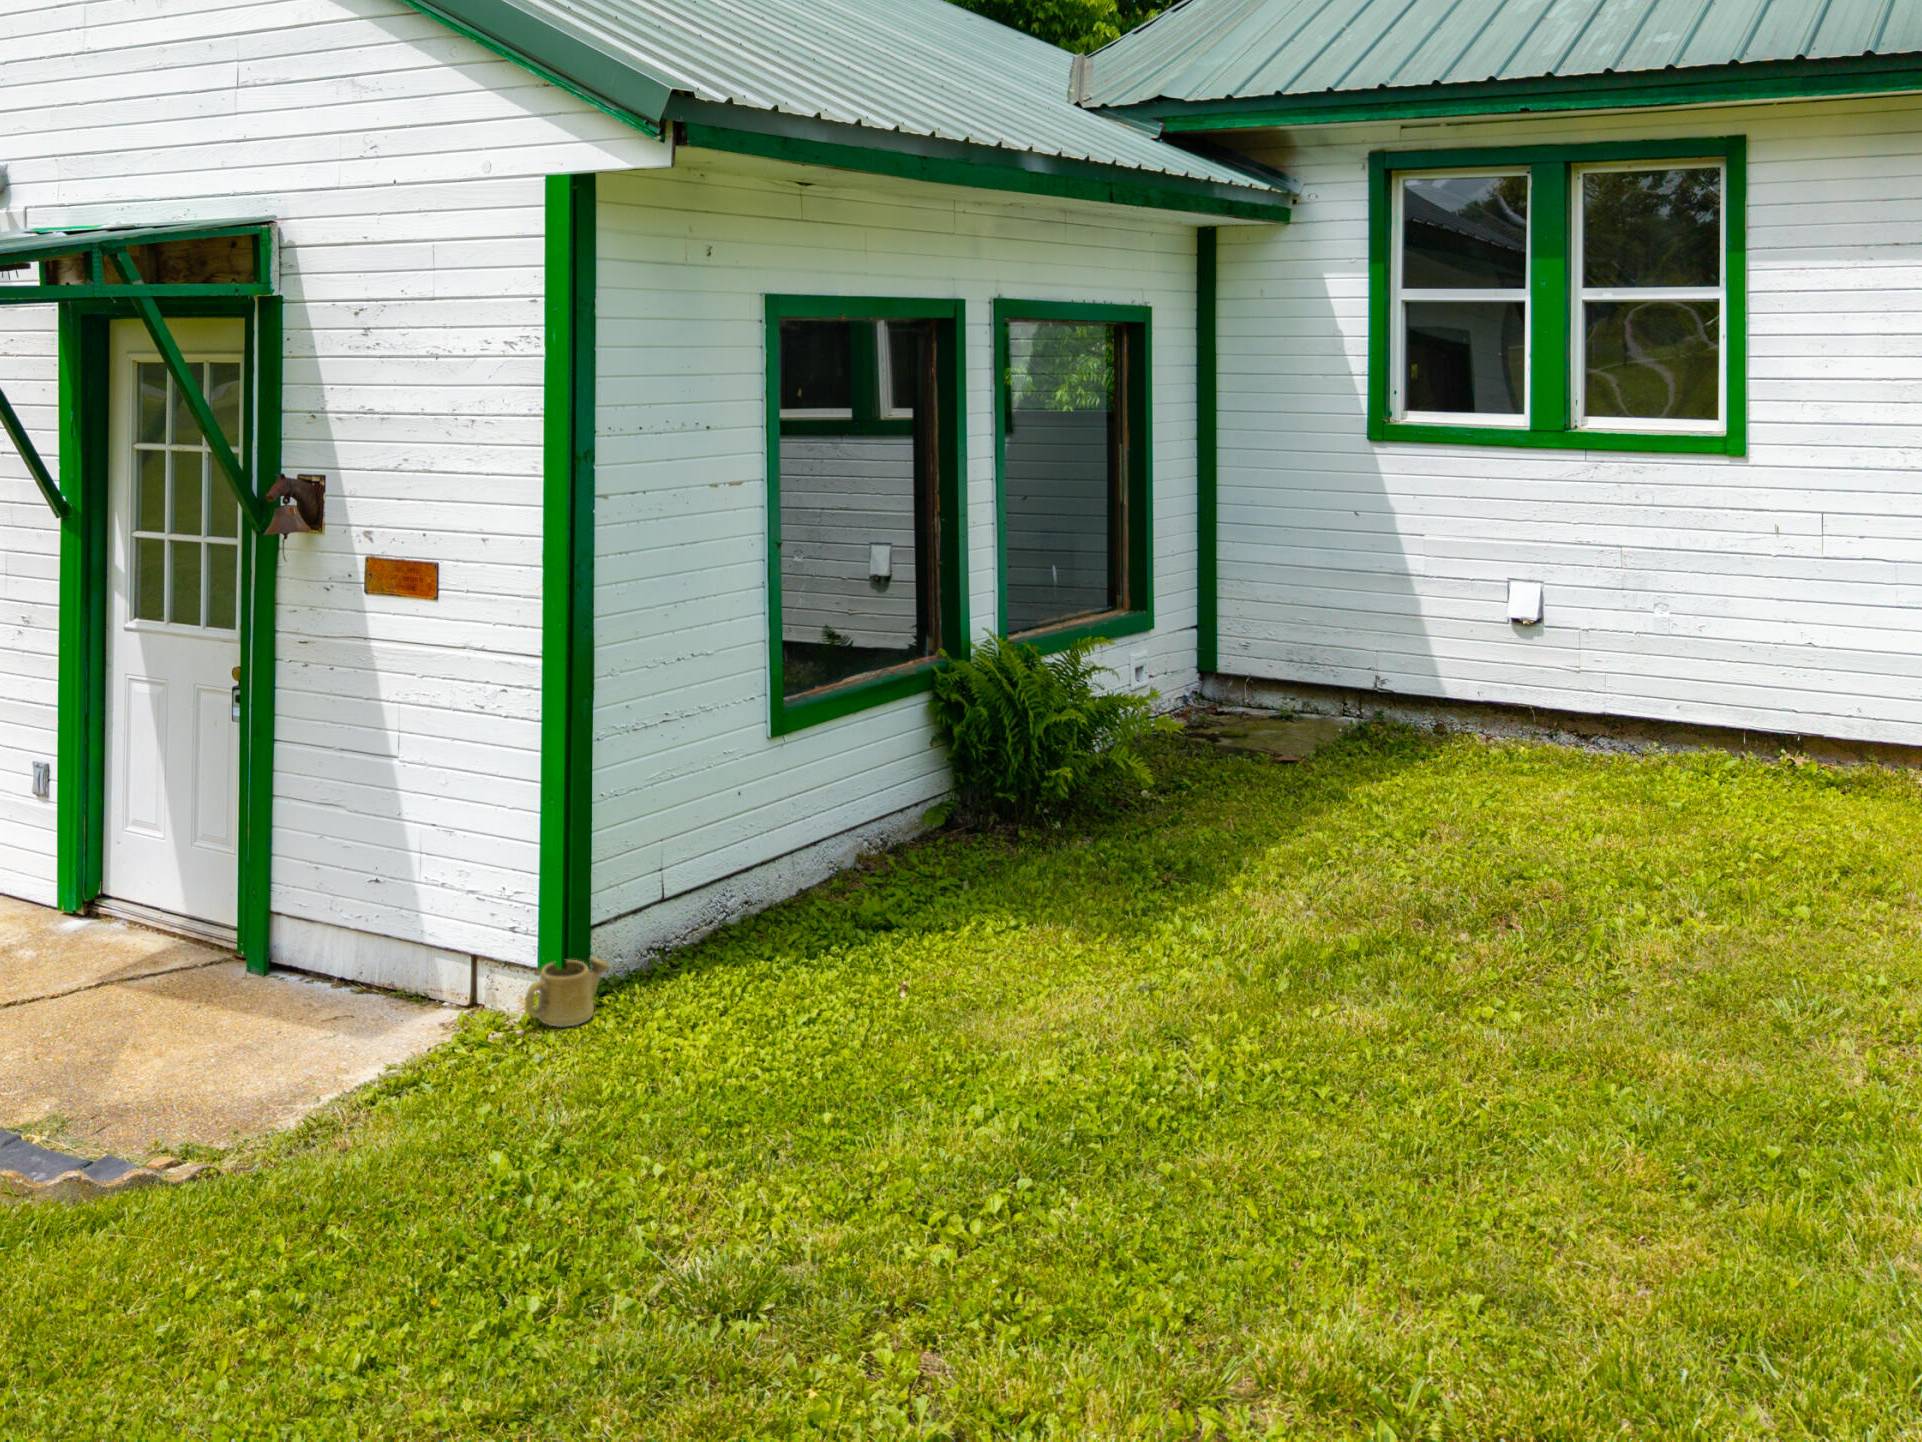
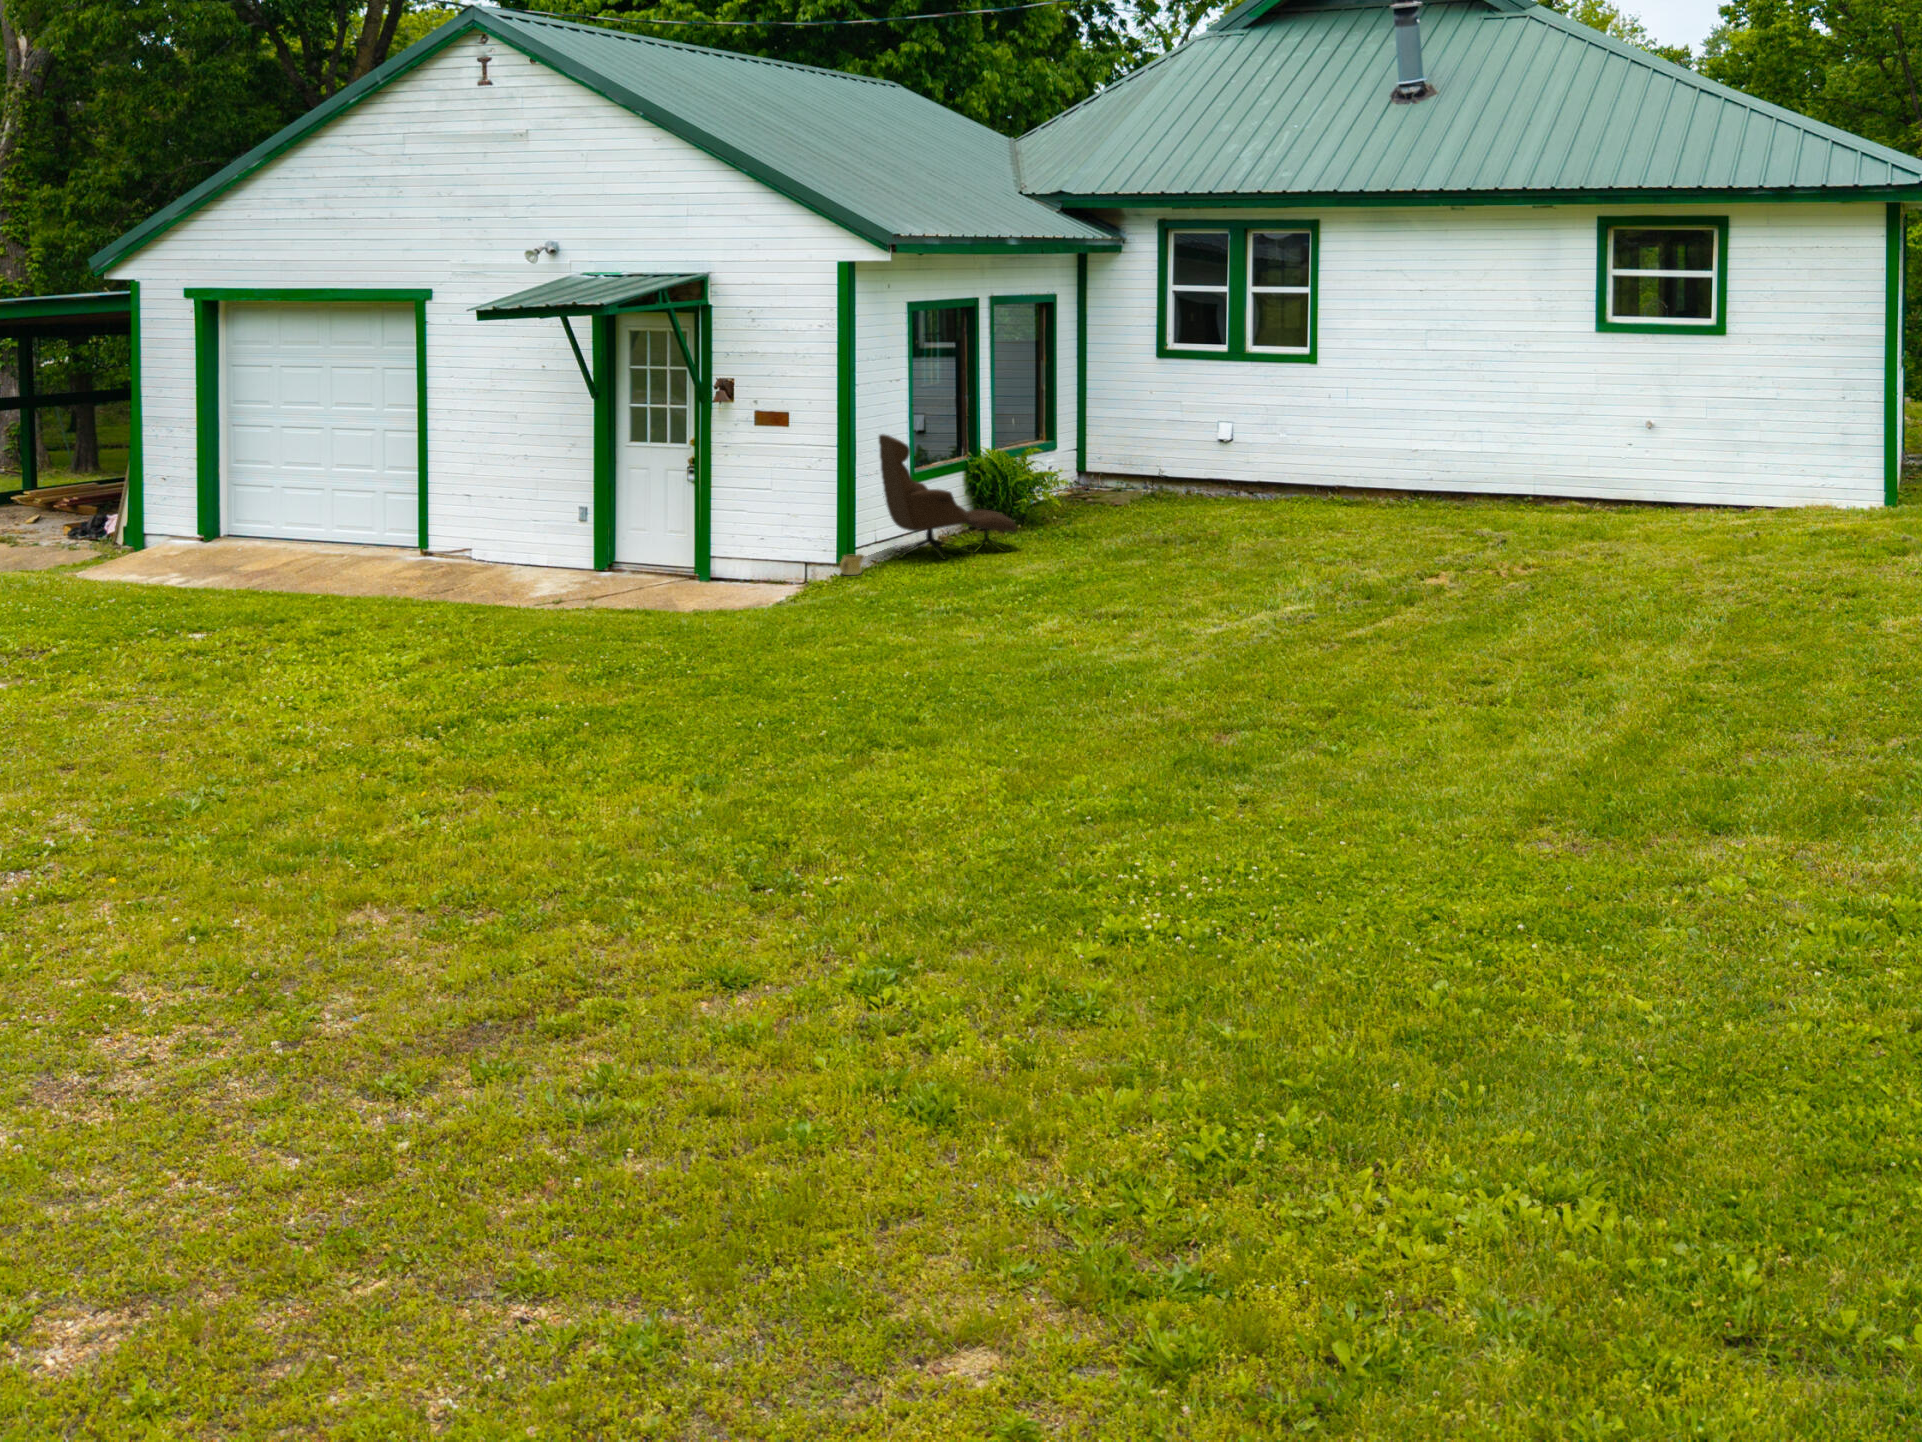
lounge chair: none [686,618,1045,963] -> present [879,434,1016,560]

